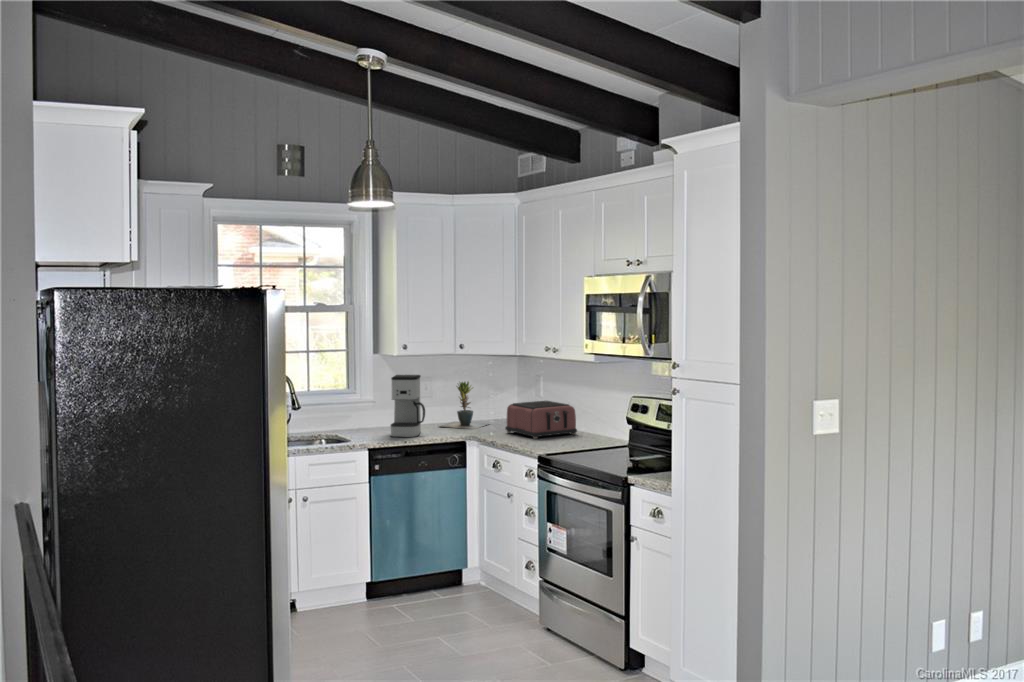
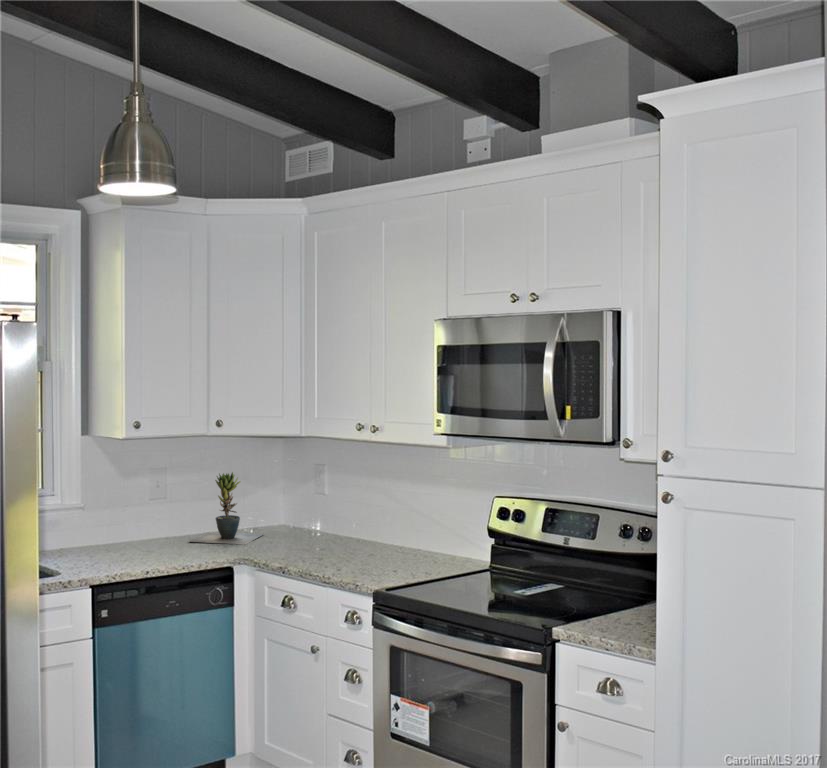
coffee maker: present [391,375,425,437] -> none [121,466,175,564]
toaster: present [505,401,577,439] -> none [296,500,404,560]

